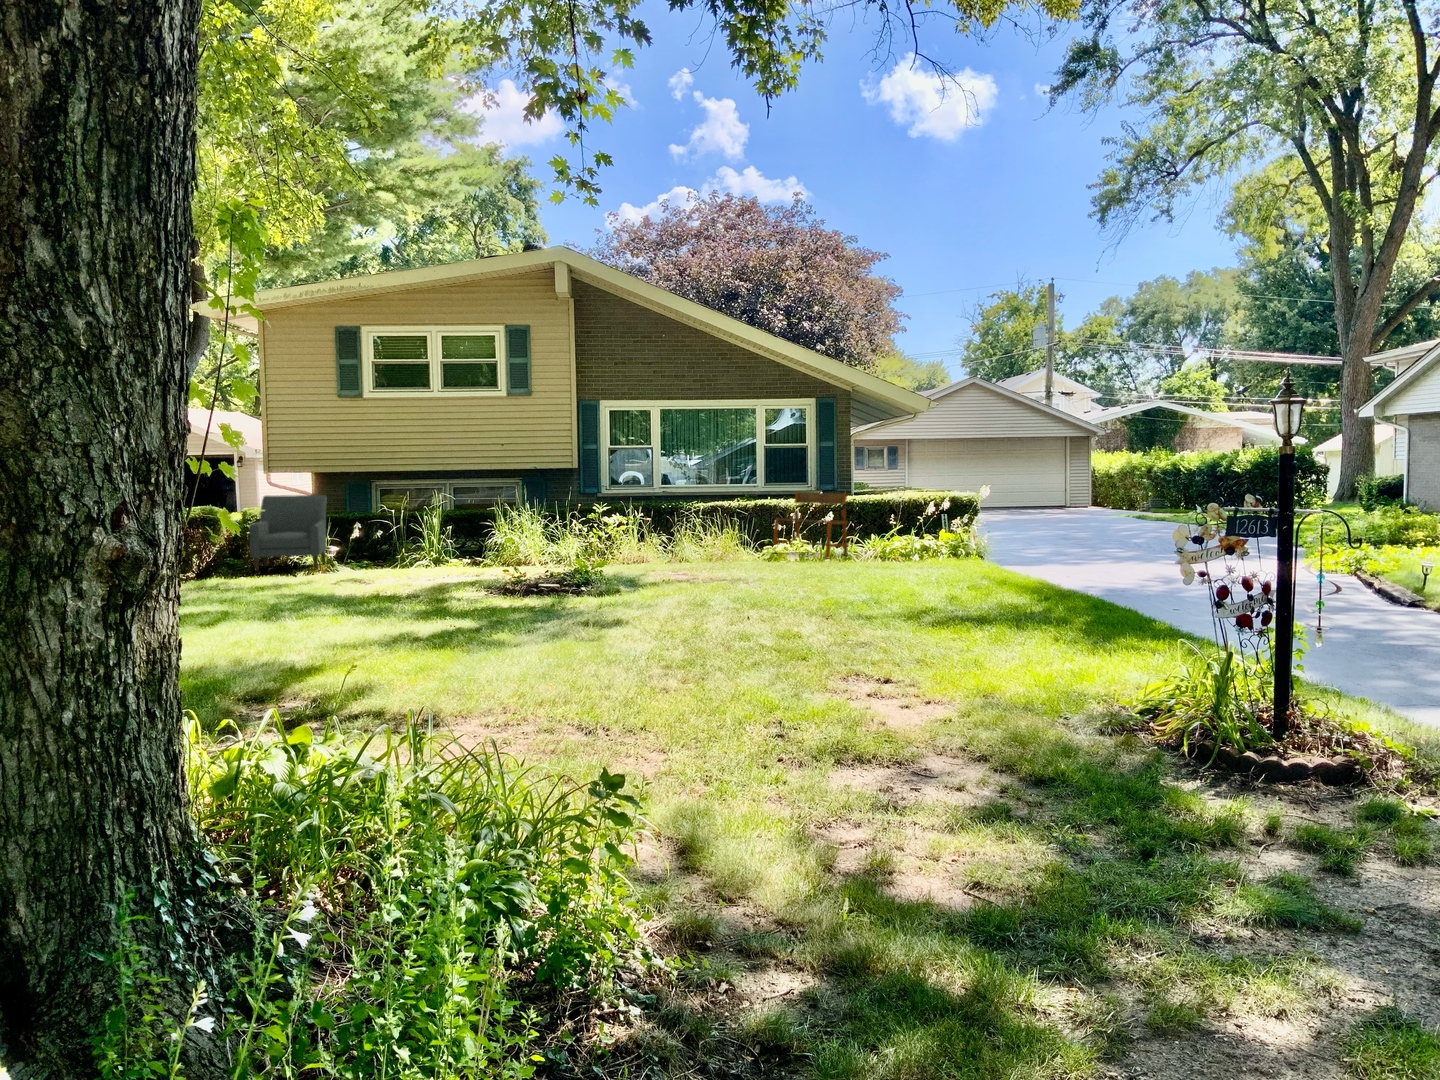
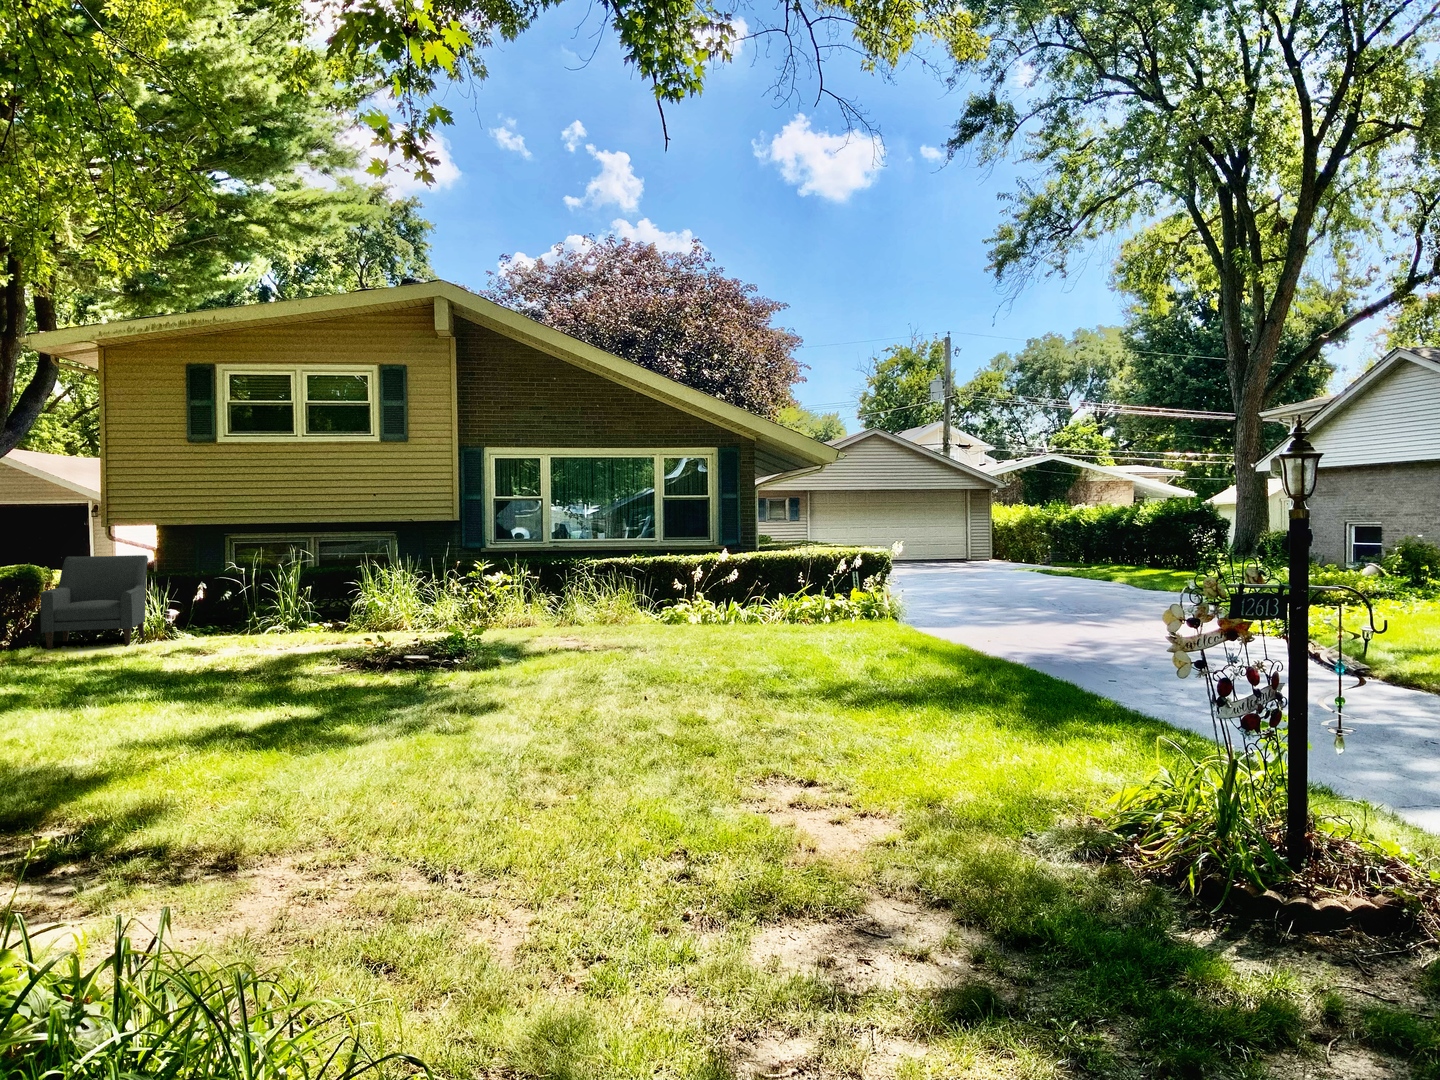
bench: present [773,492,849,558] -> none [676,546,758,619]

